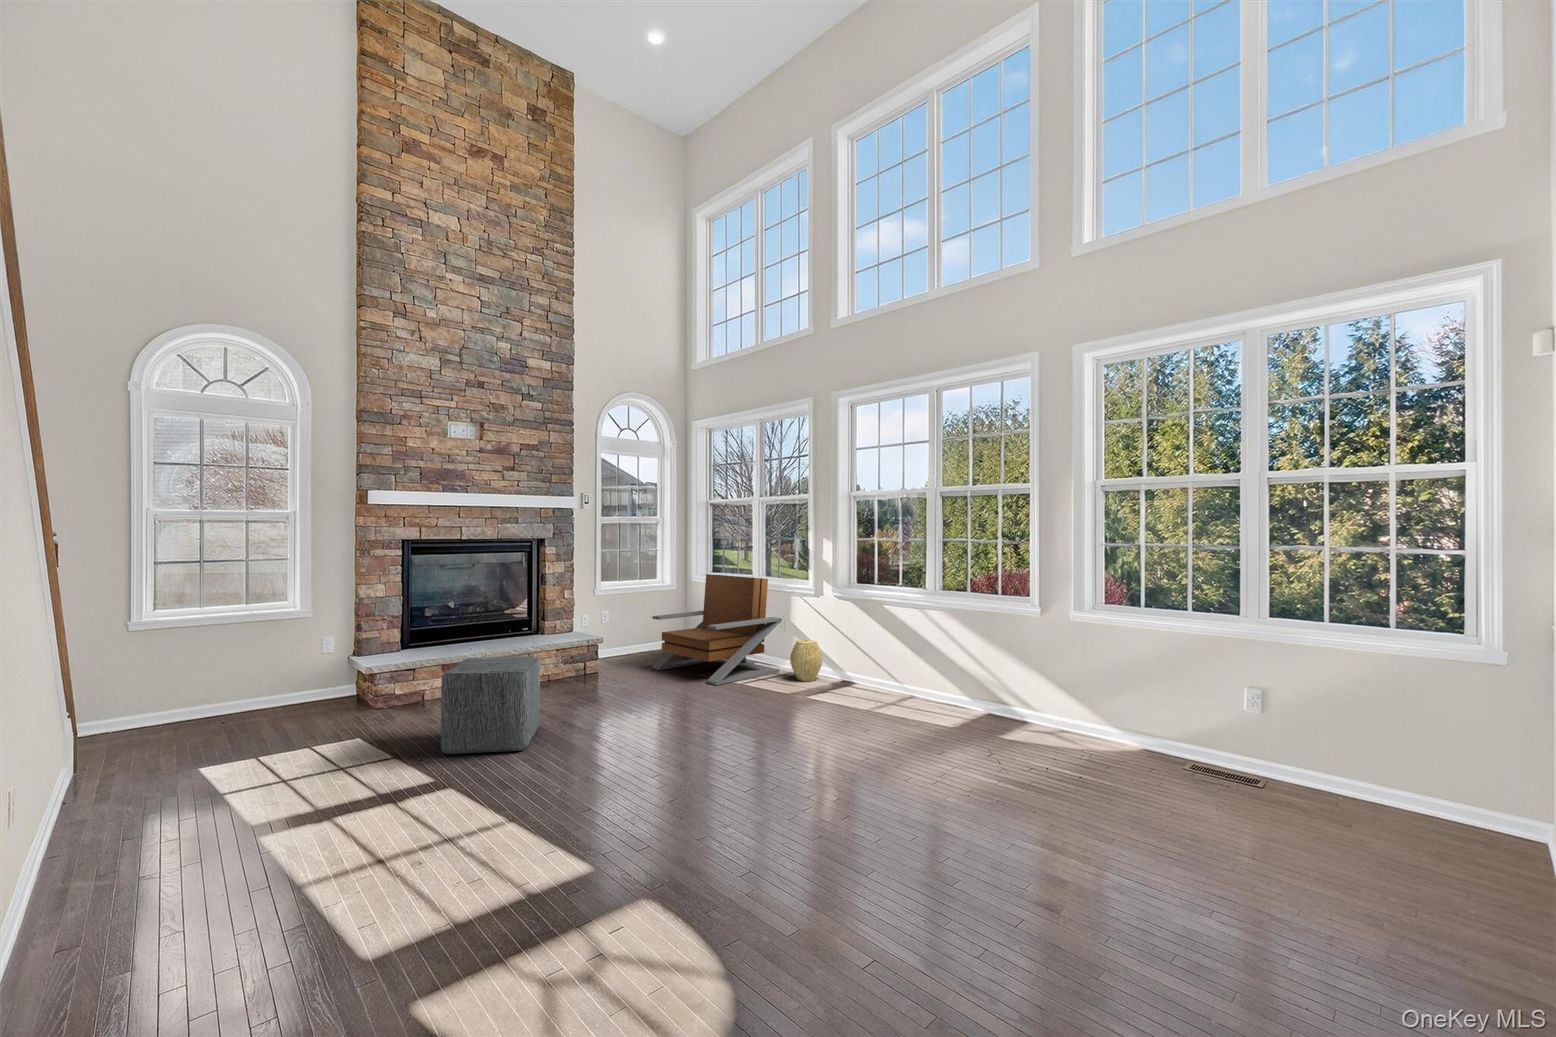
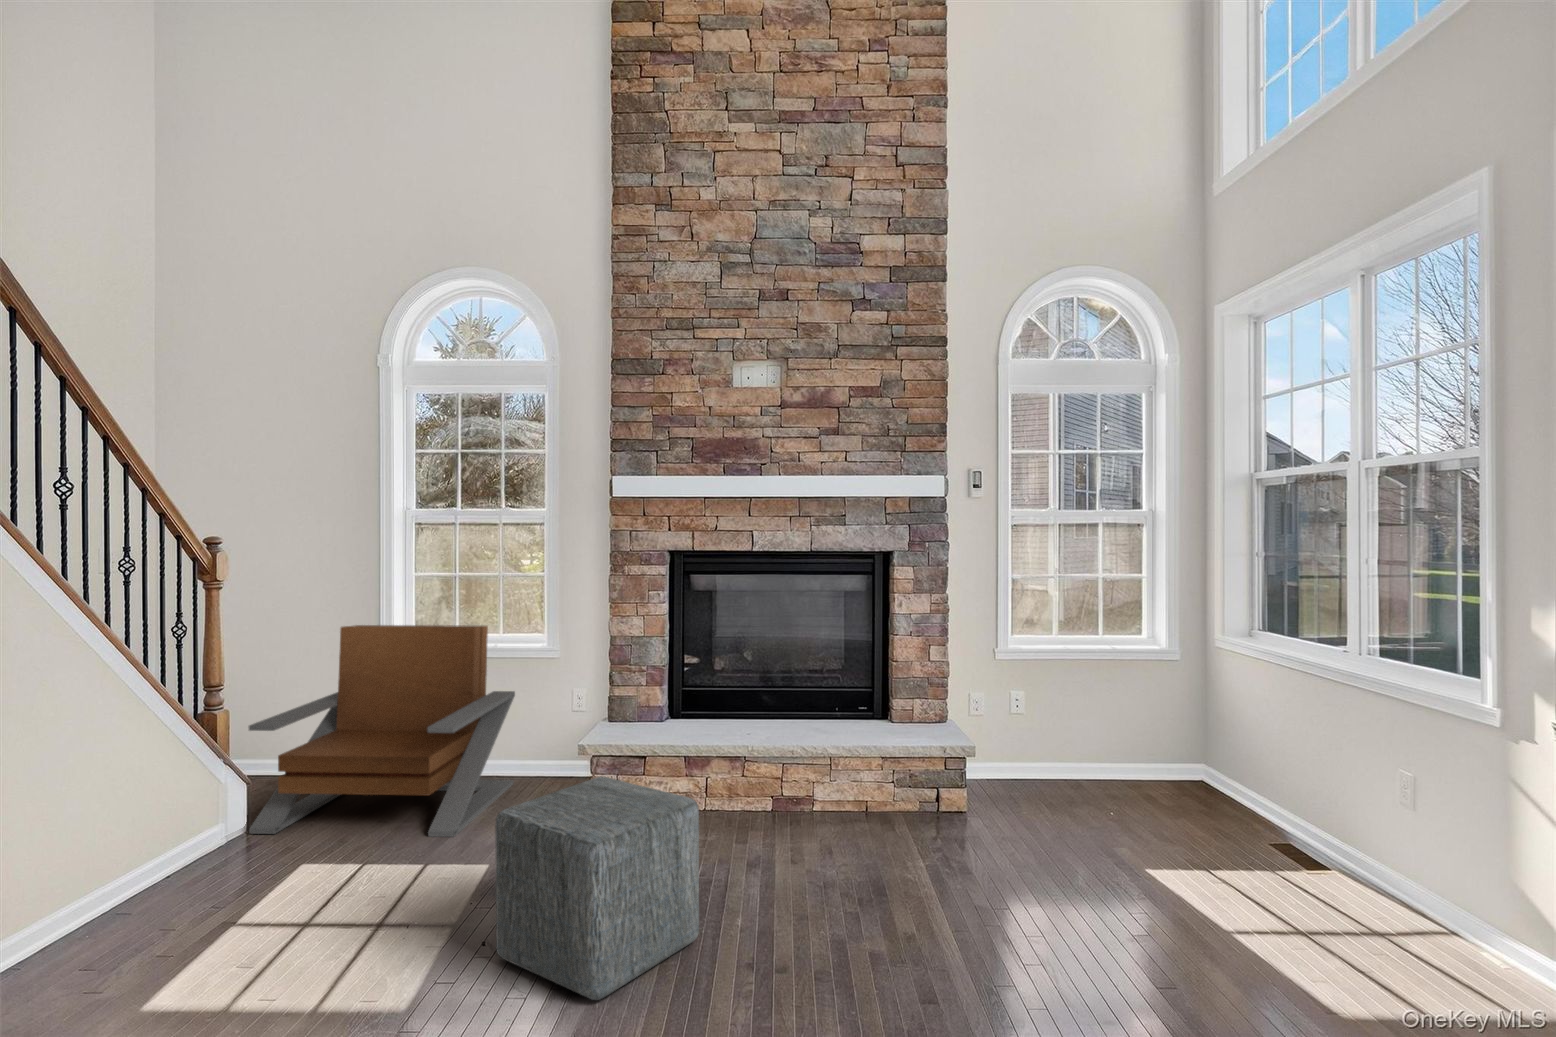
lounge chair: present [652,574,782,685] -> present [248,625,515,837]
woven basket: present [790,639,823,681] -> none [1401,862,1518,996]

